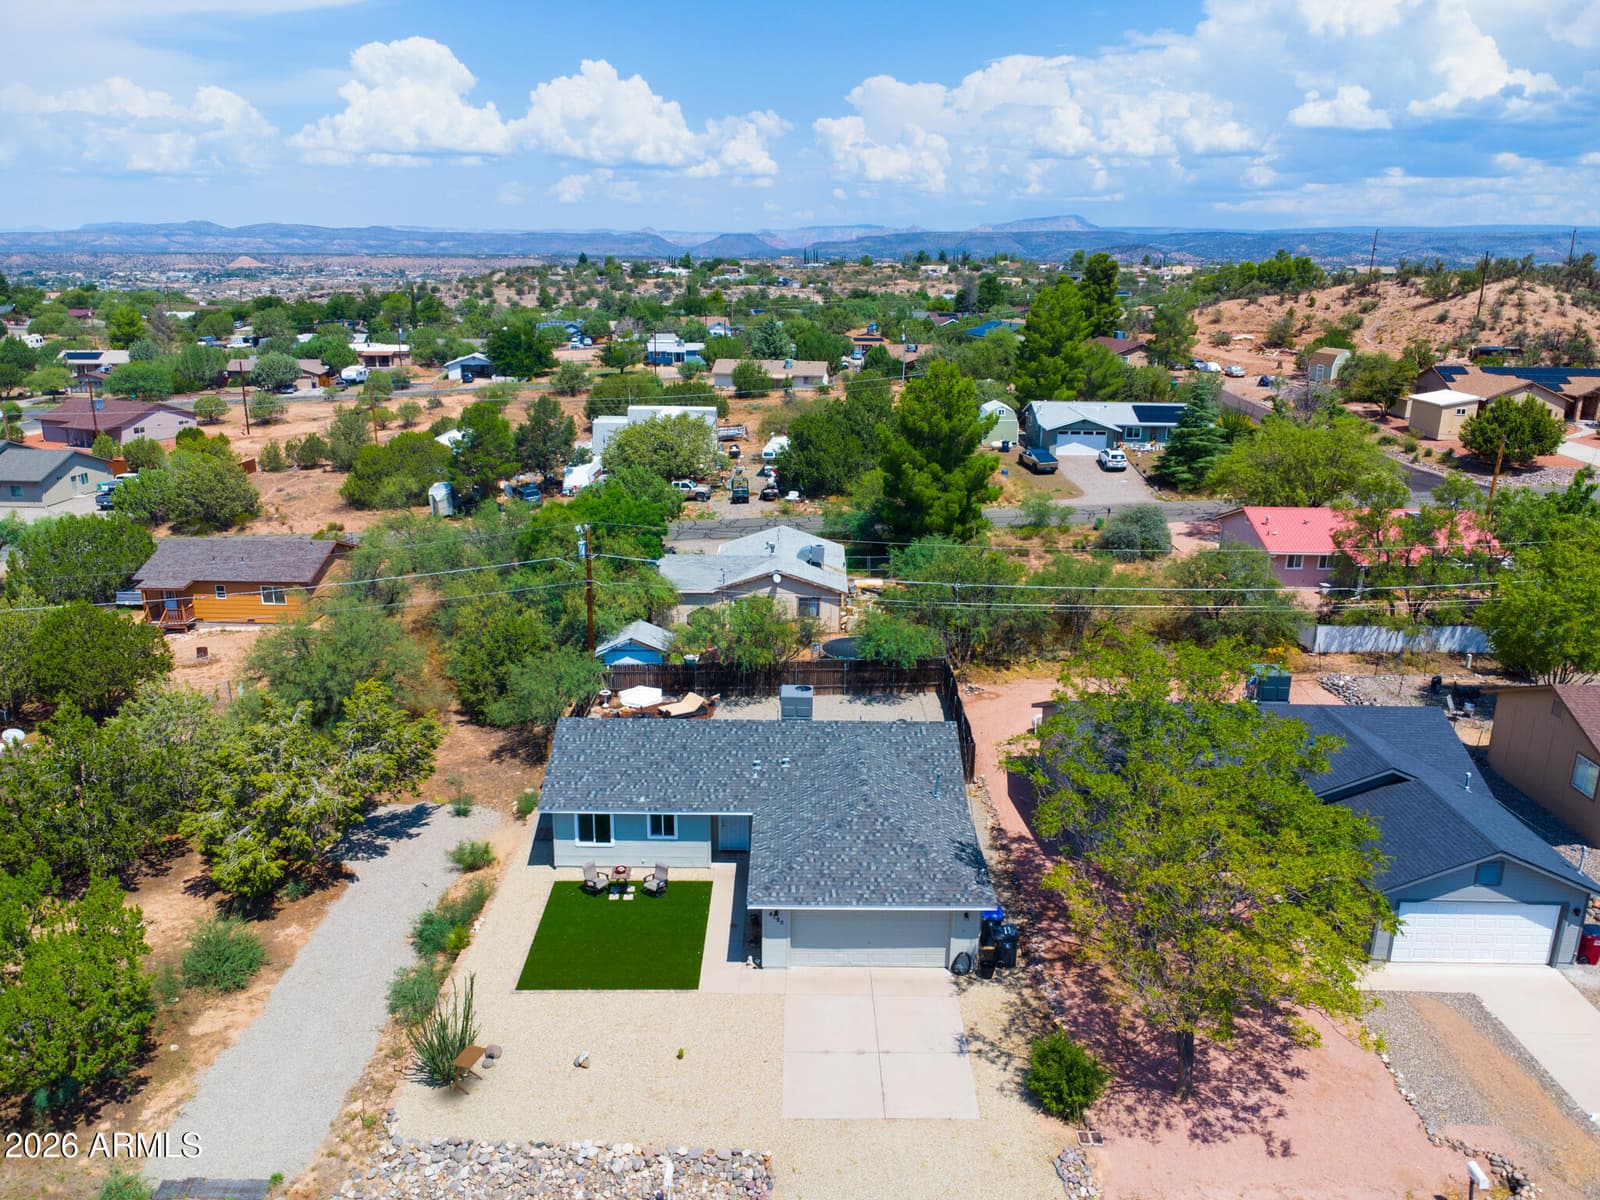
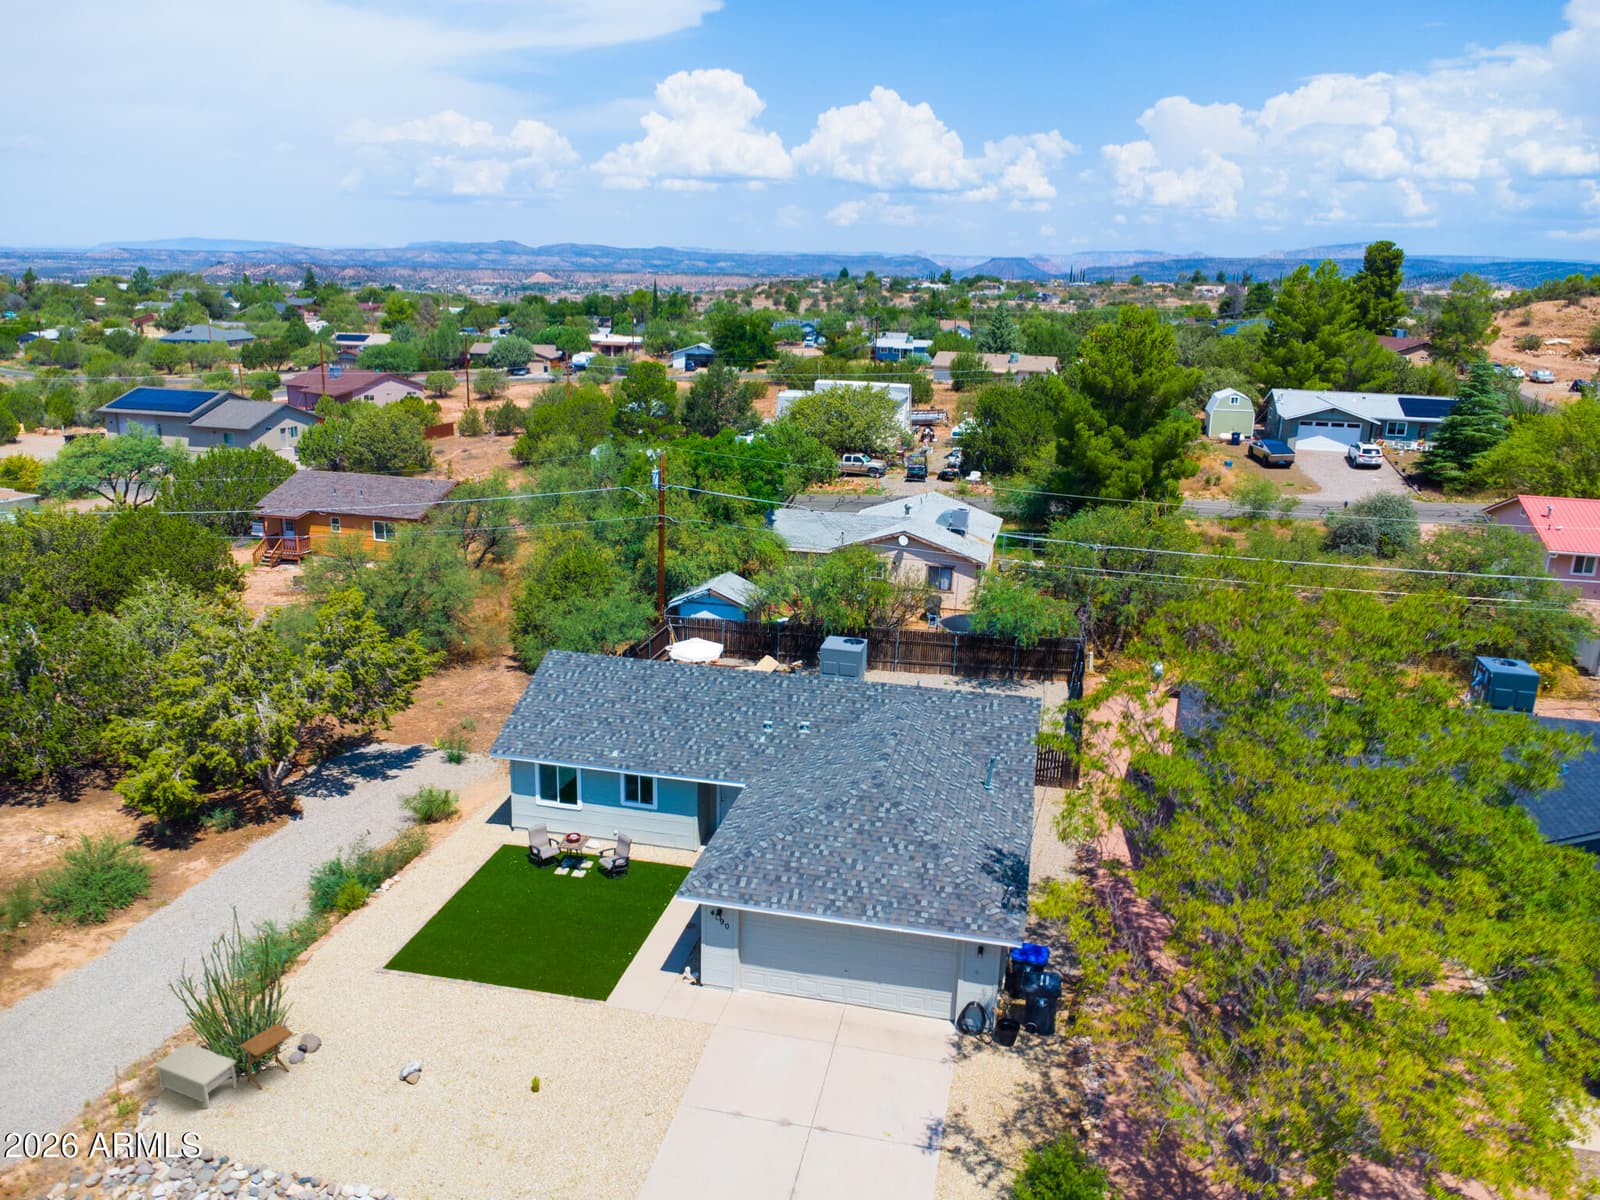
storage bench: none [384,1070,448,1114] -> present [154,1043,237,1108]

